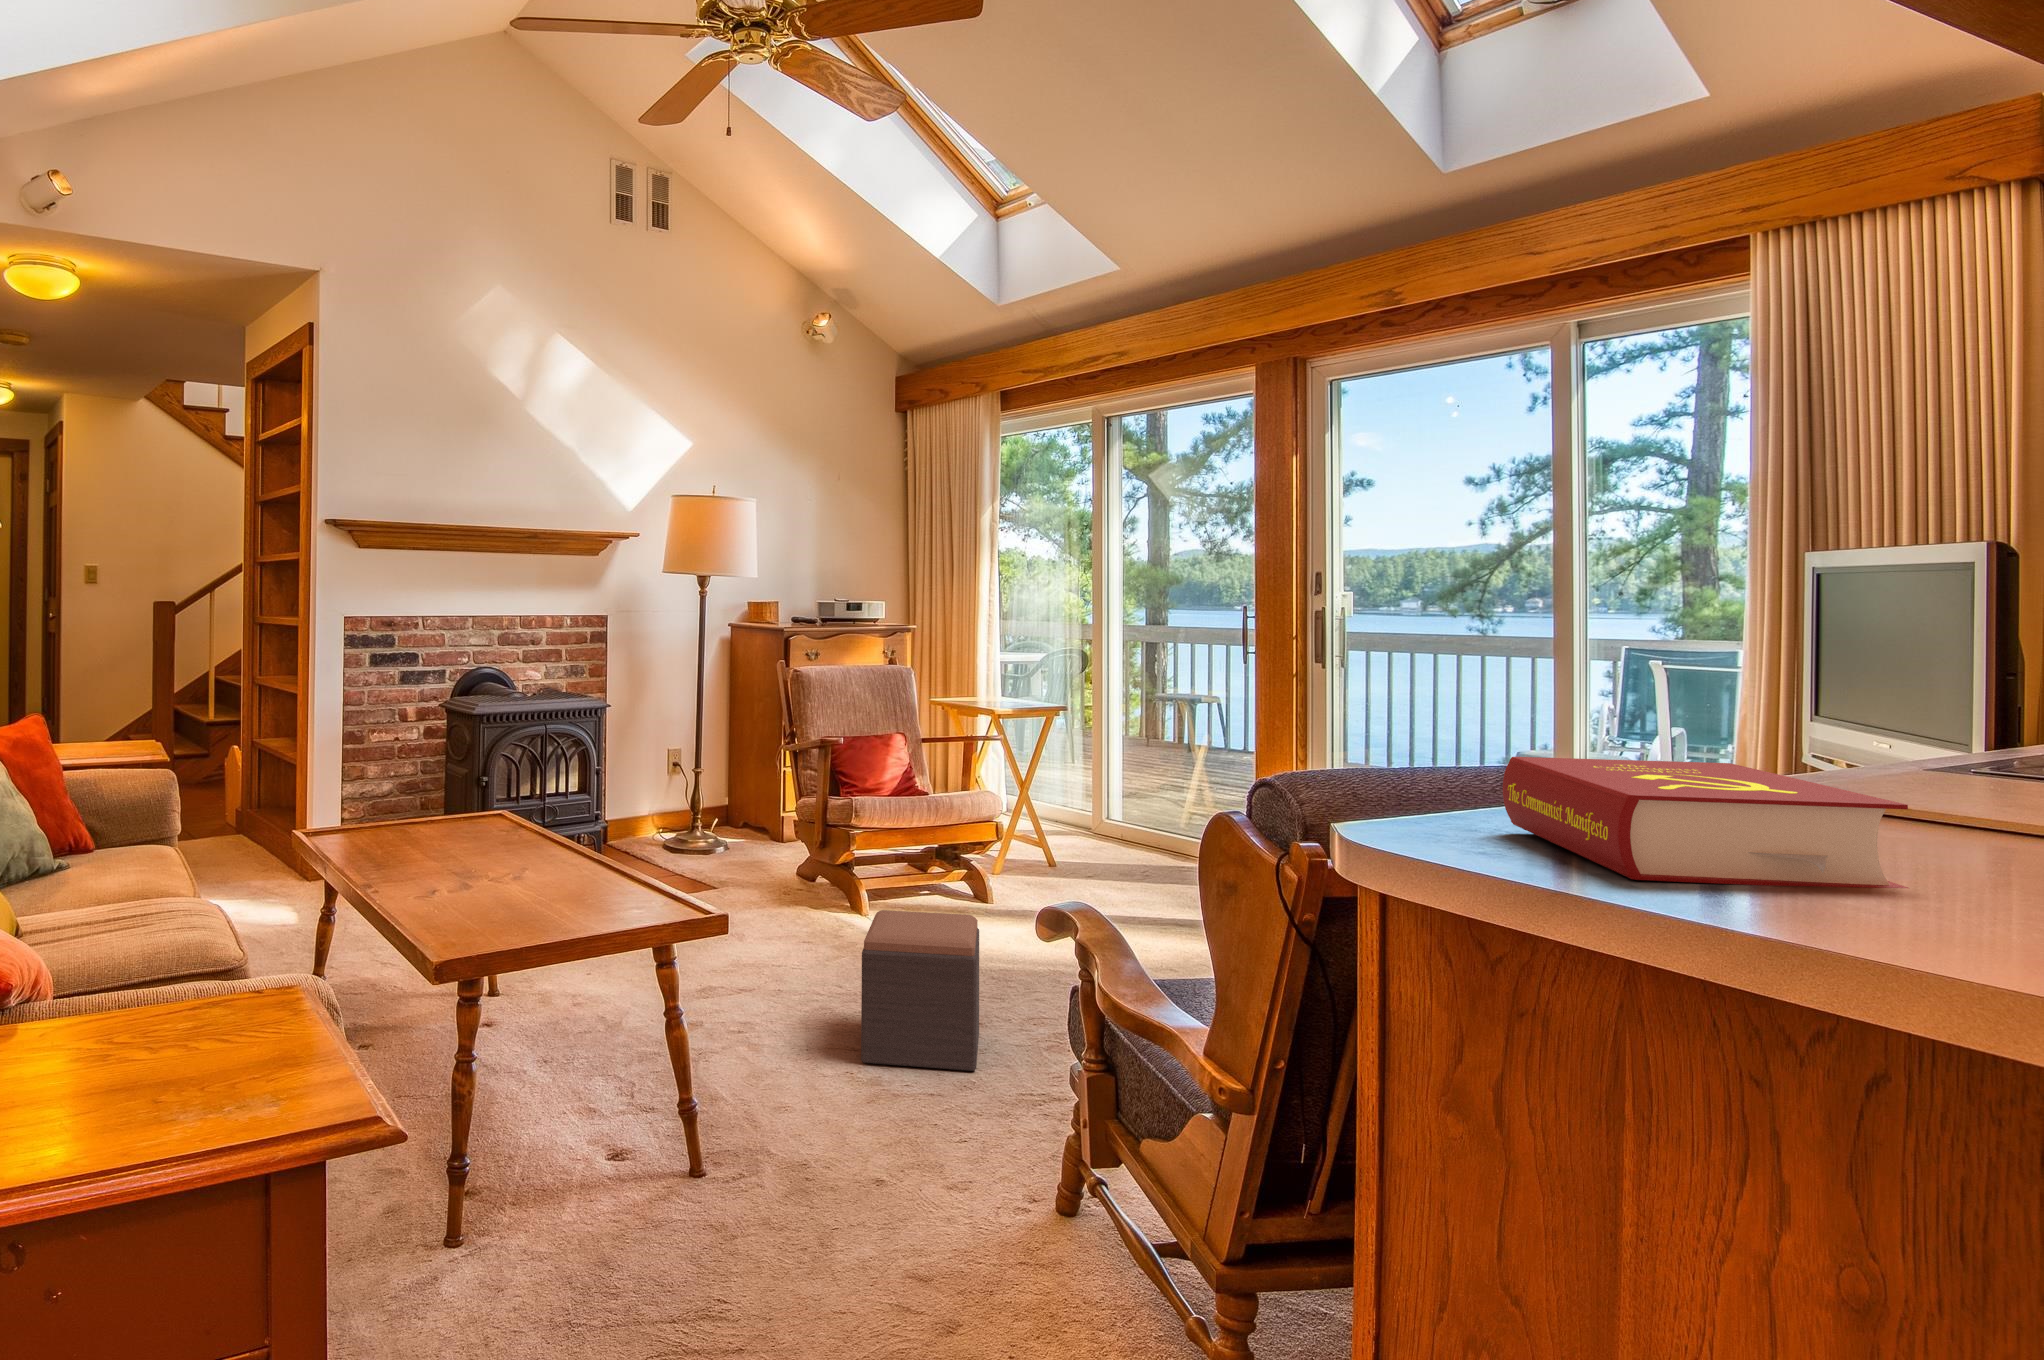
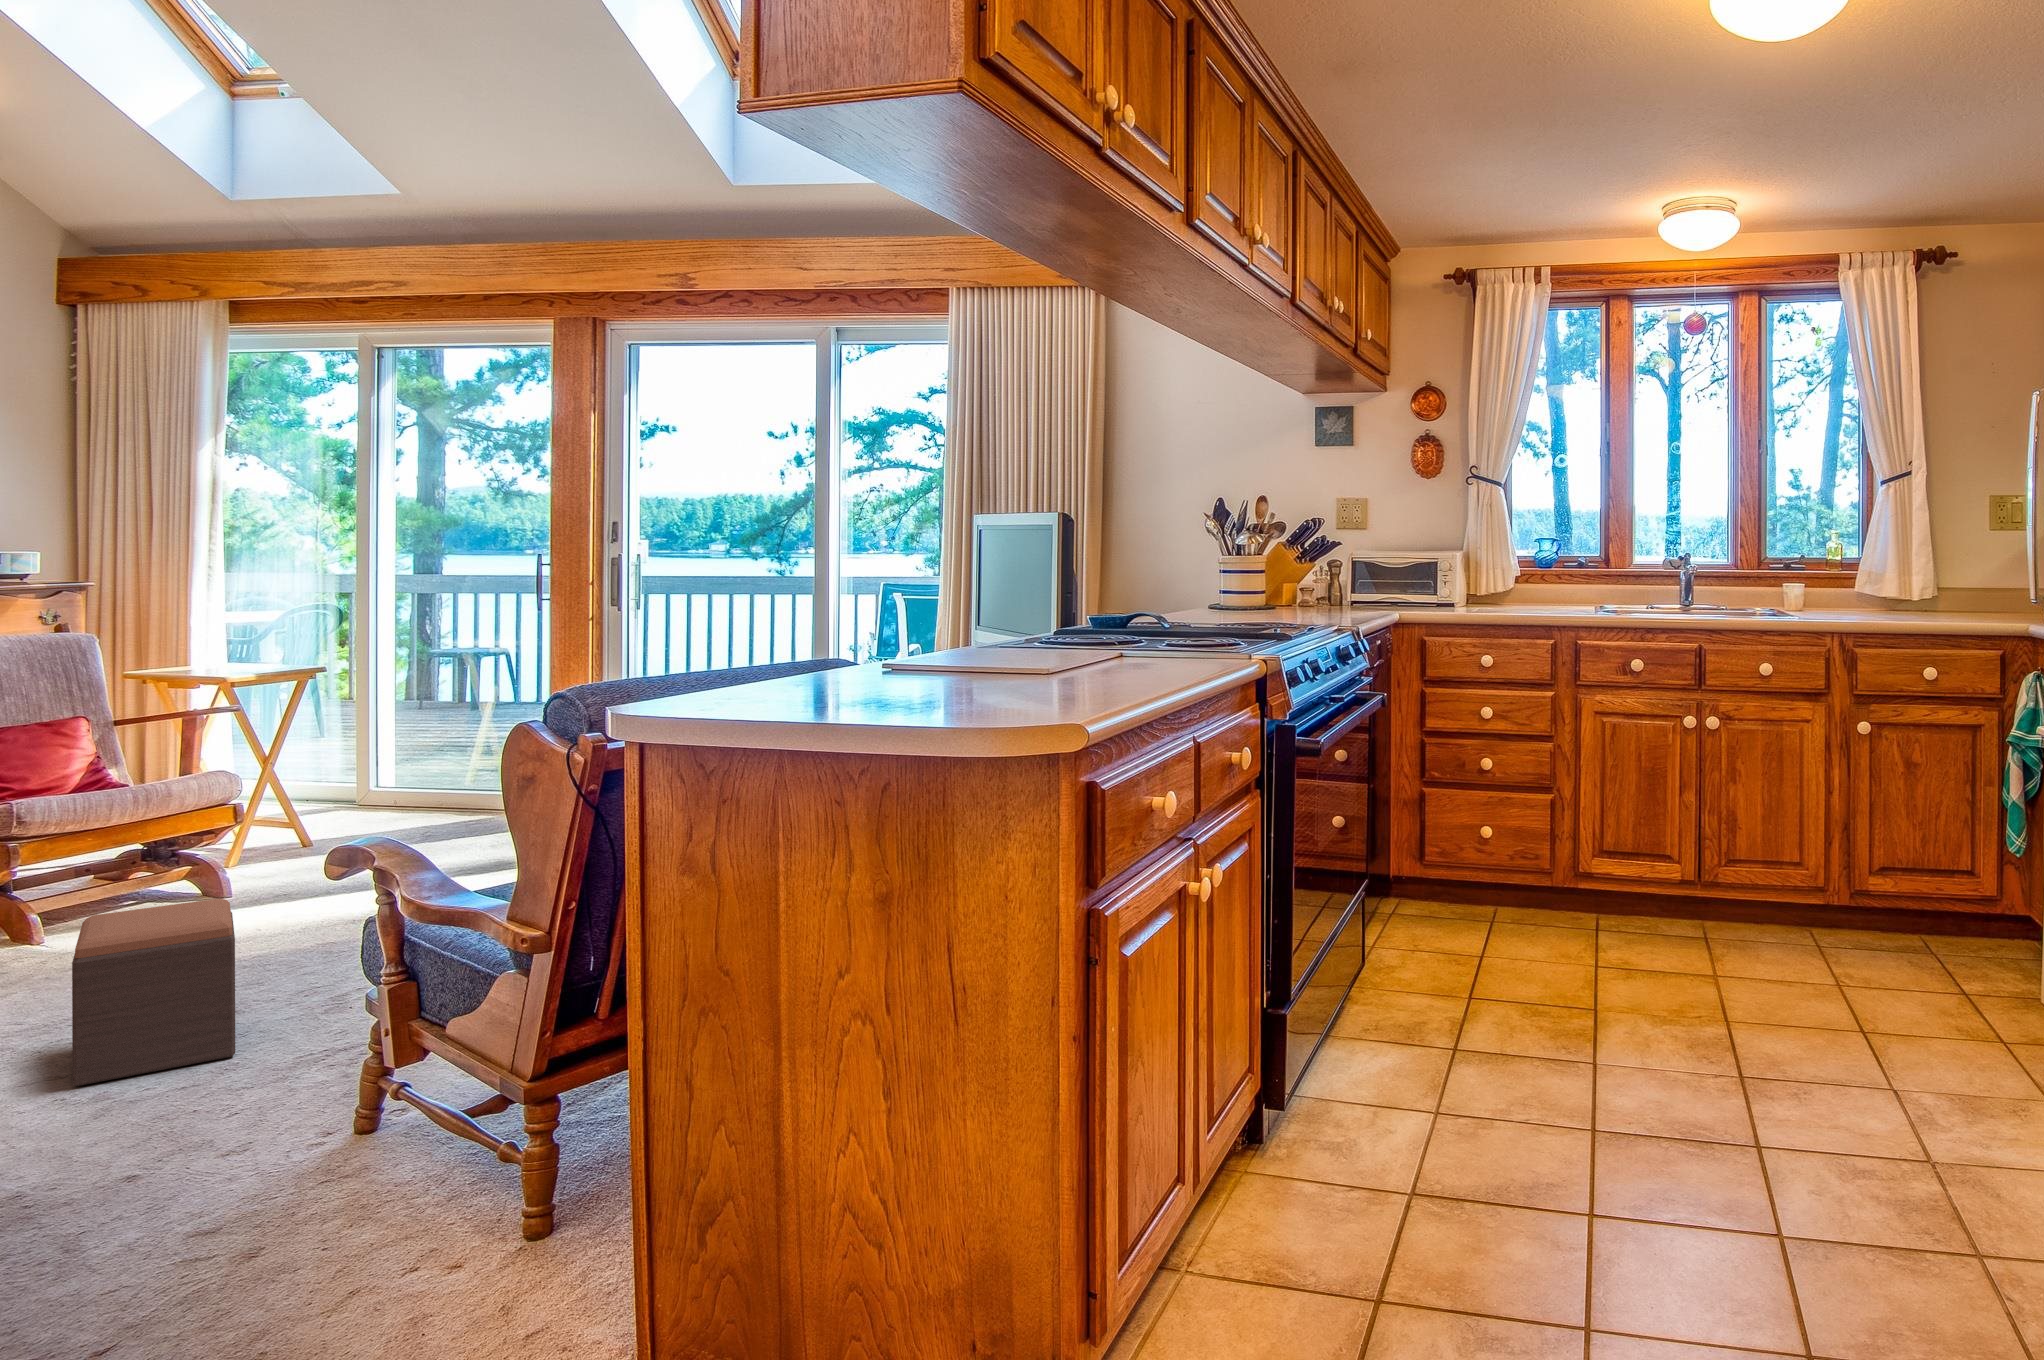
book: present [1503,757,1908,888] -> none [722,647,908,712]

